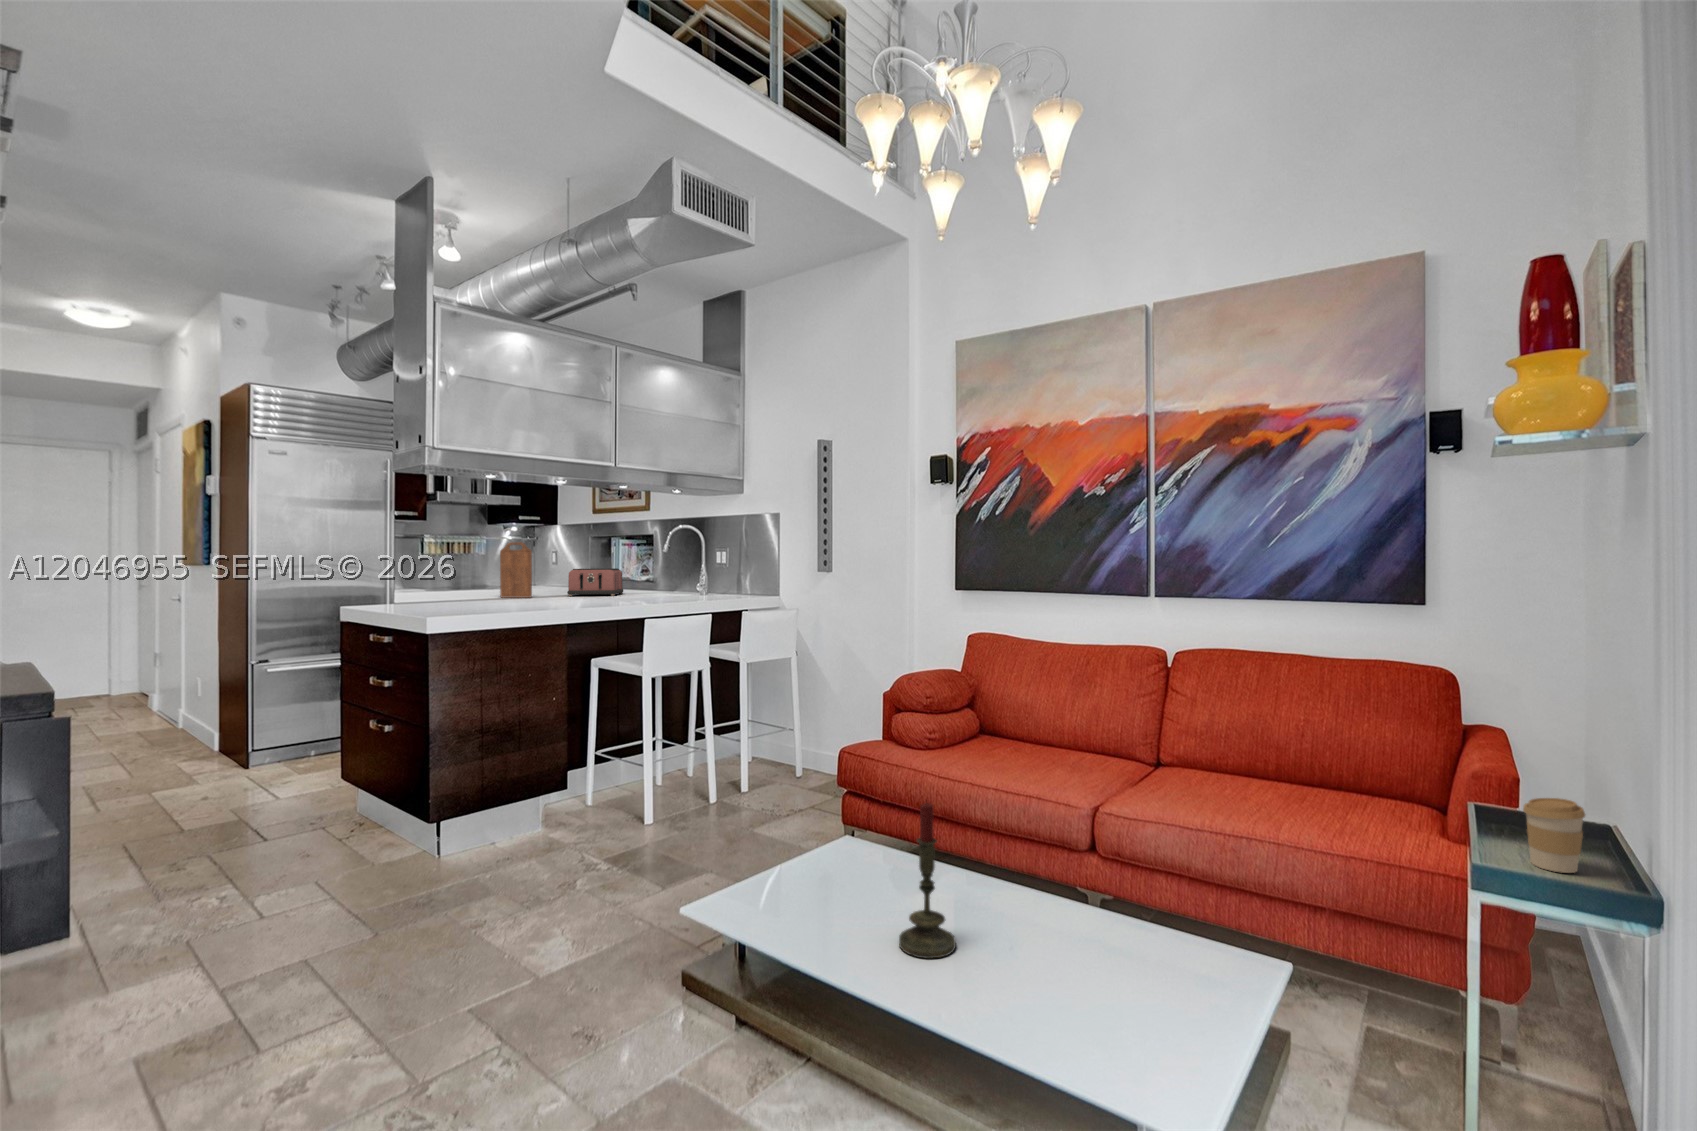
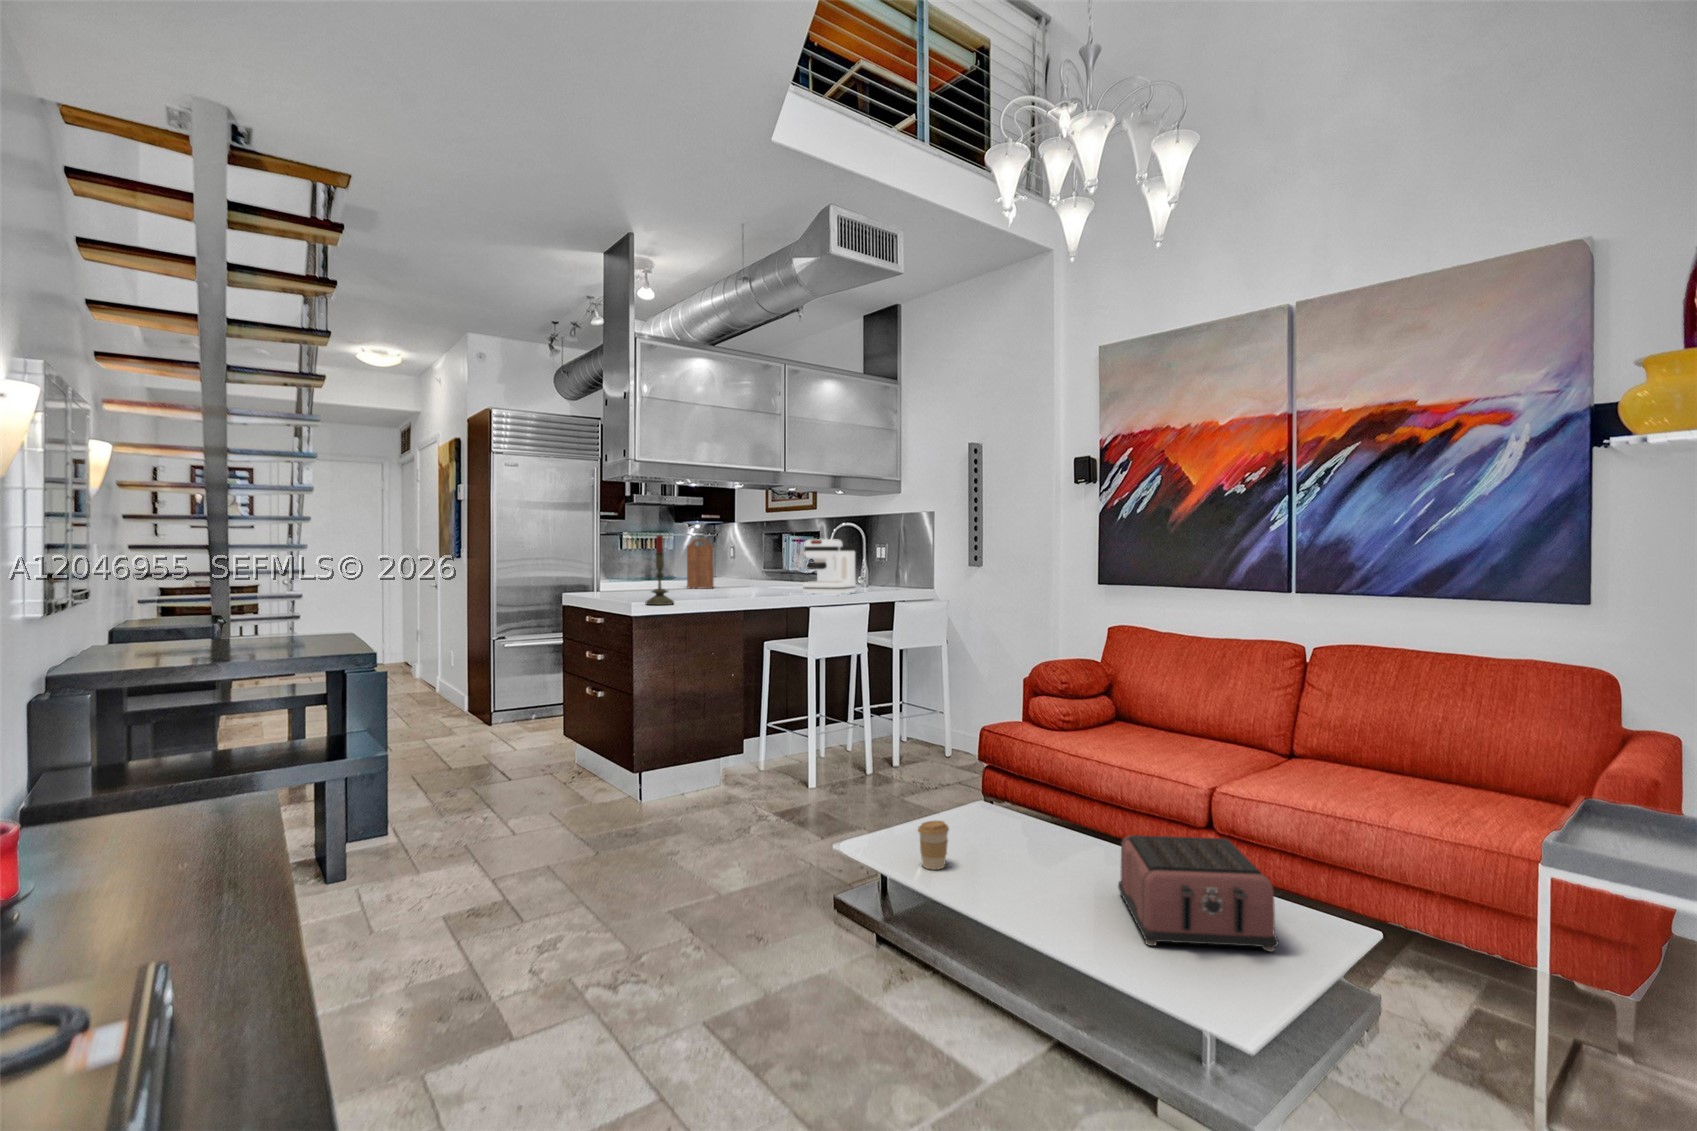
coffee maker: none [637,543,696,604] -> present [803,539,856,595]
toaster: present [567,568,623,596] -> present [1118,835,1278,952]
coffee cup: present [1523,798,1585,873] -> present [918,821,949,870]
candle: present [899,803,956,959] -> present [645,535,674,605]

